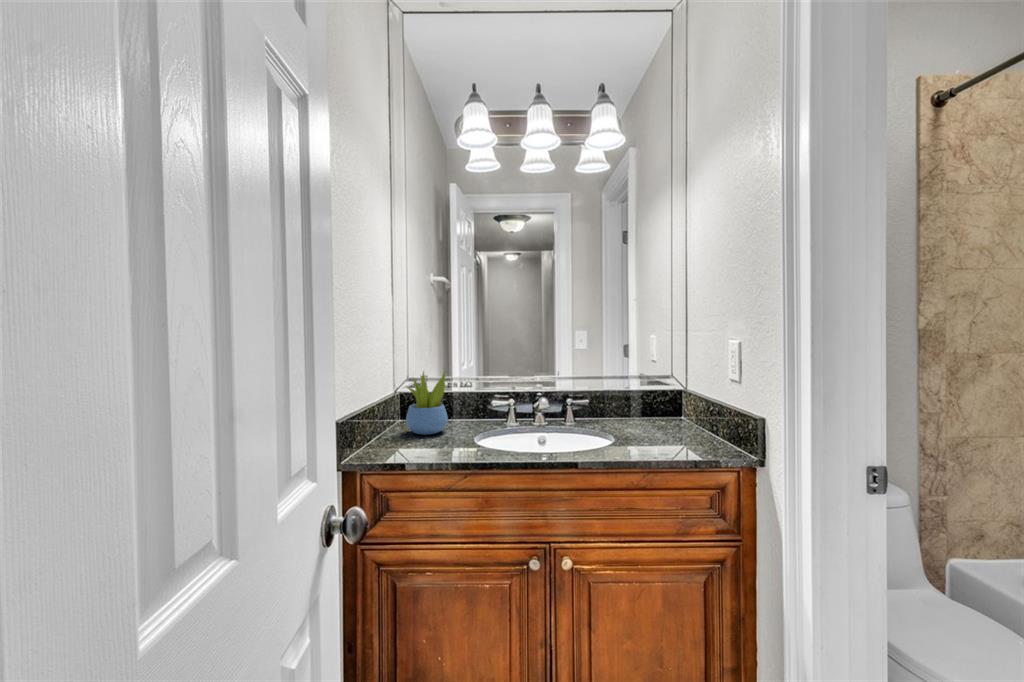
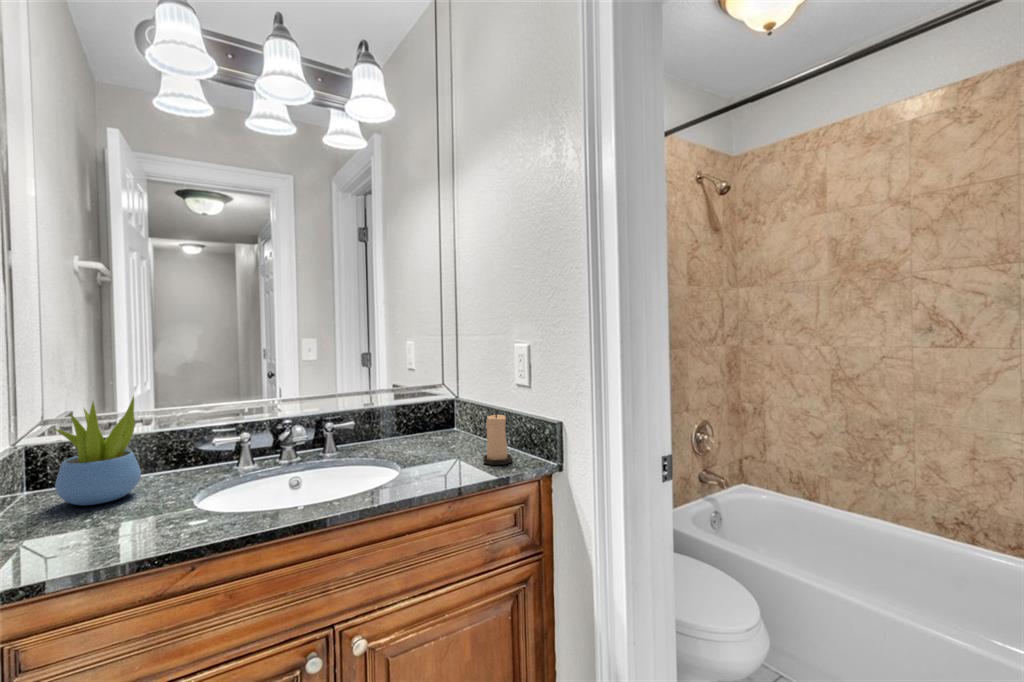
candle: none [687,403,716,452] -> present [483,412,512,465]

